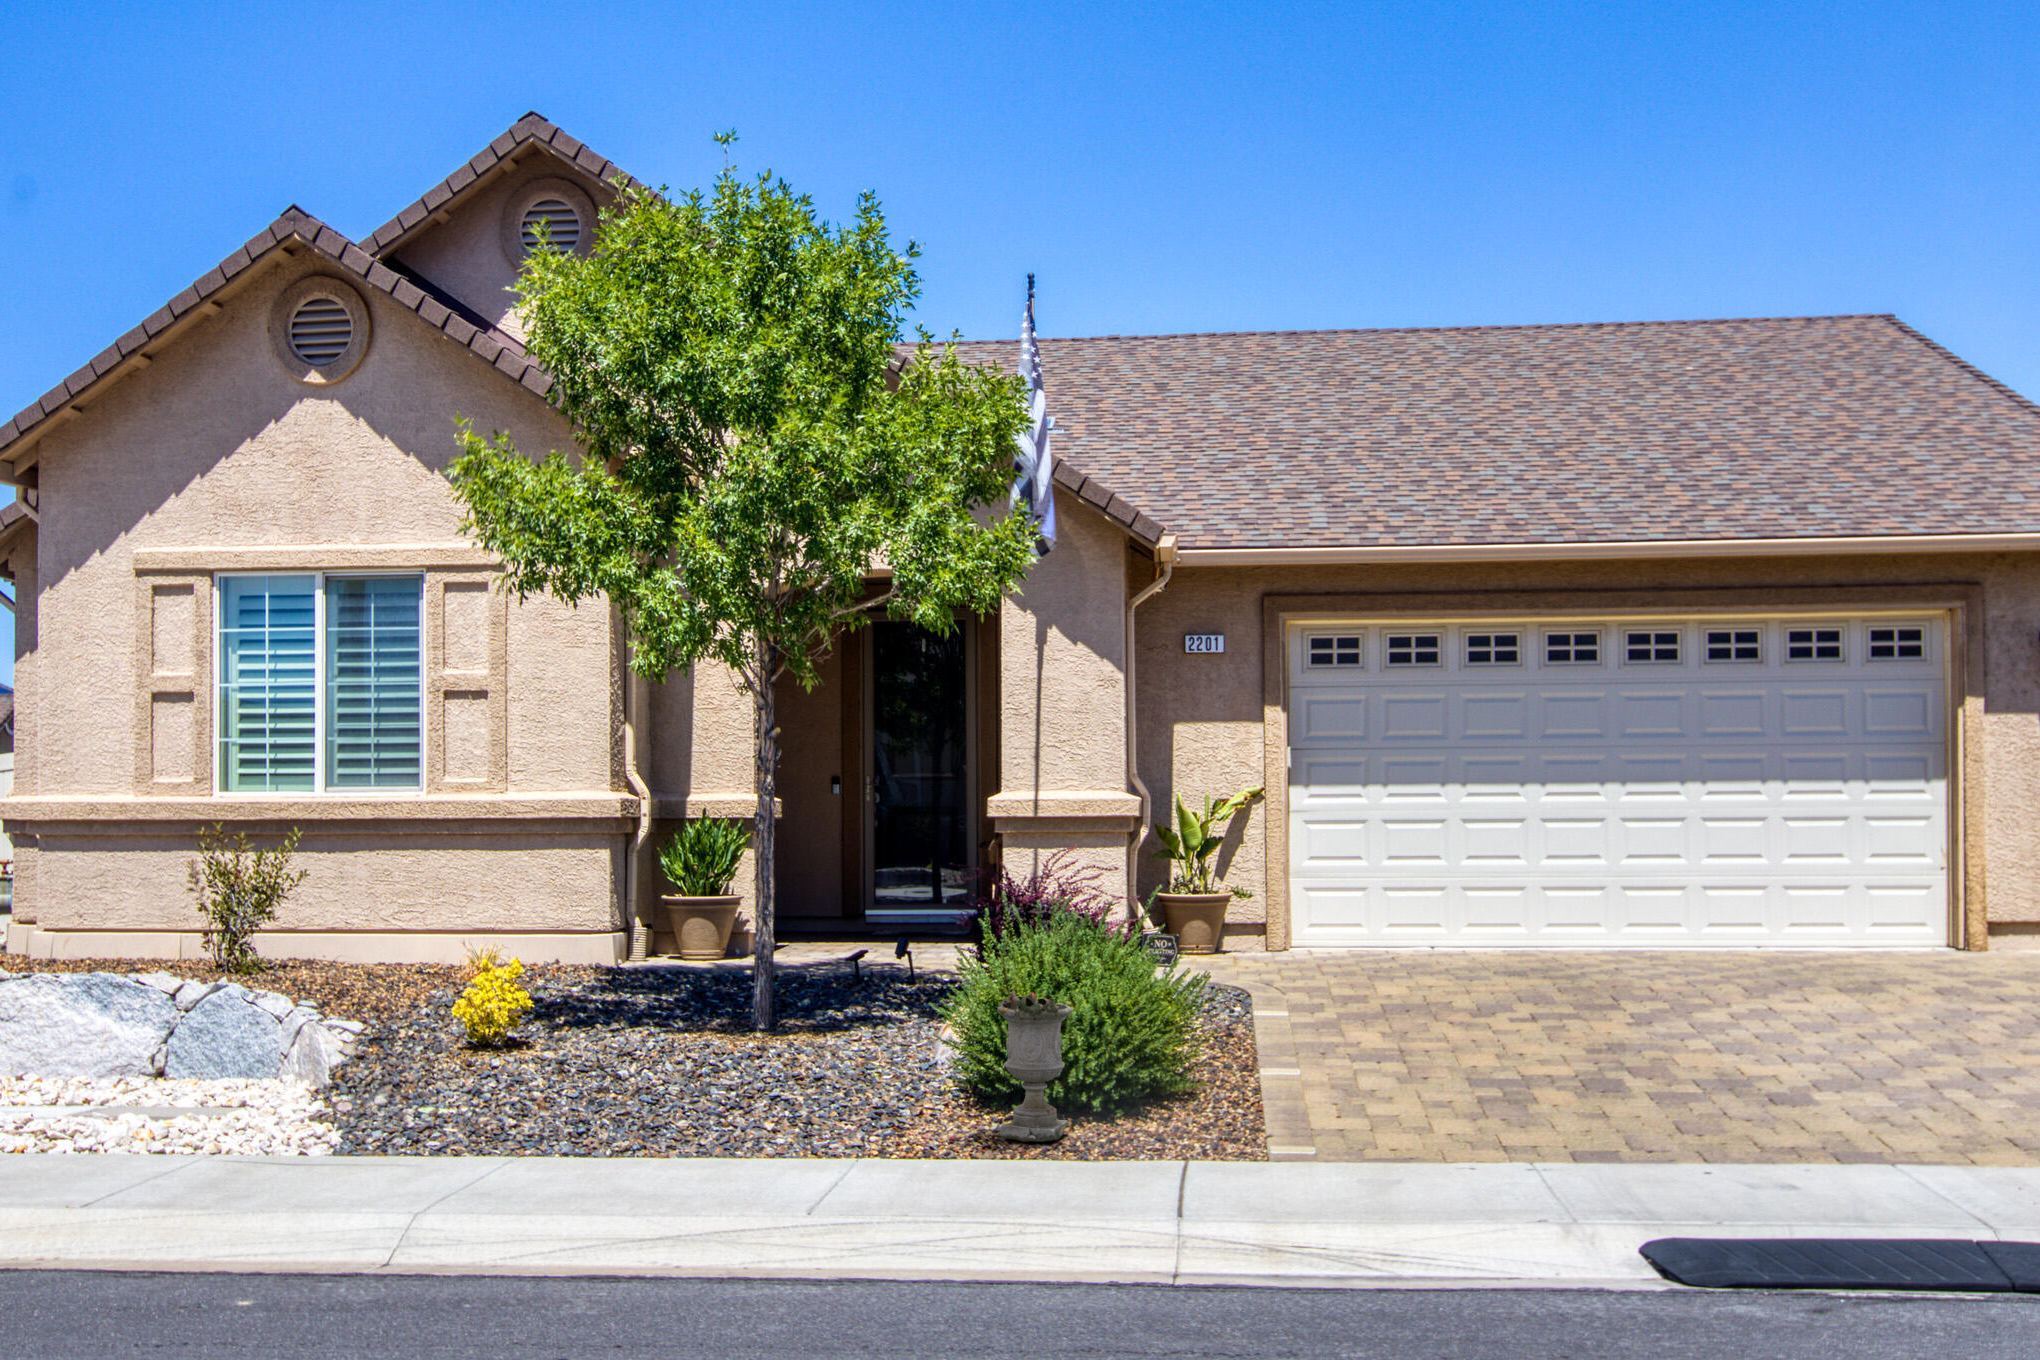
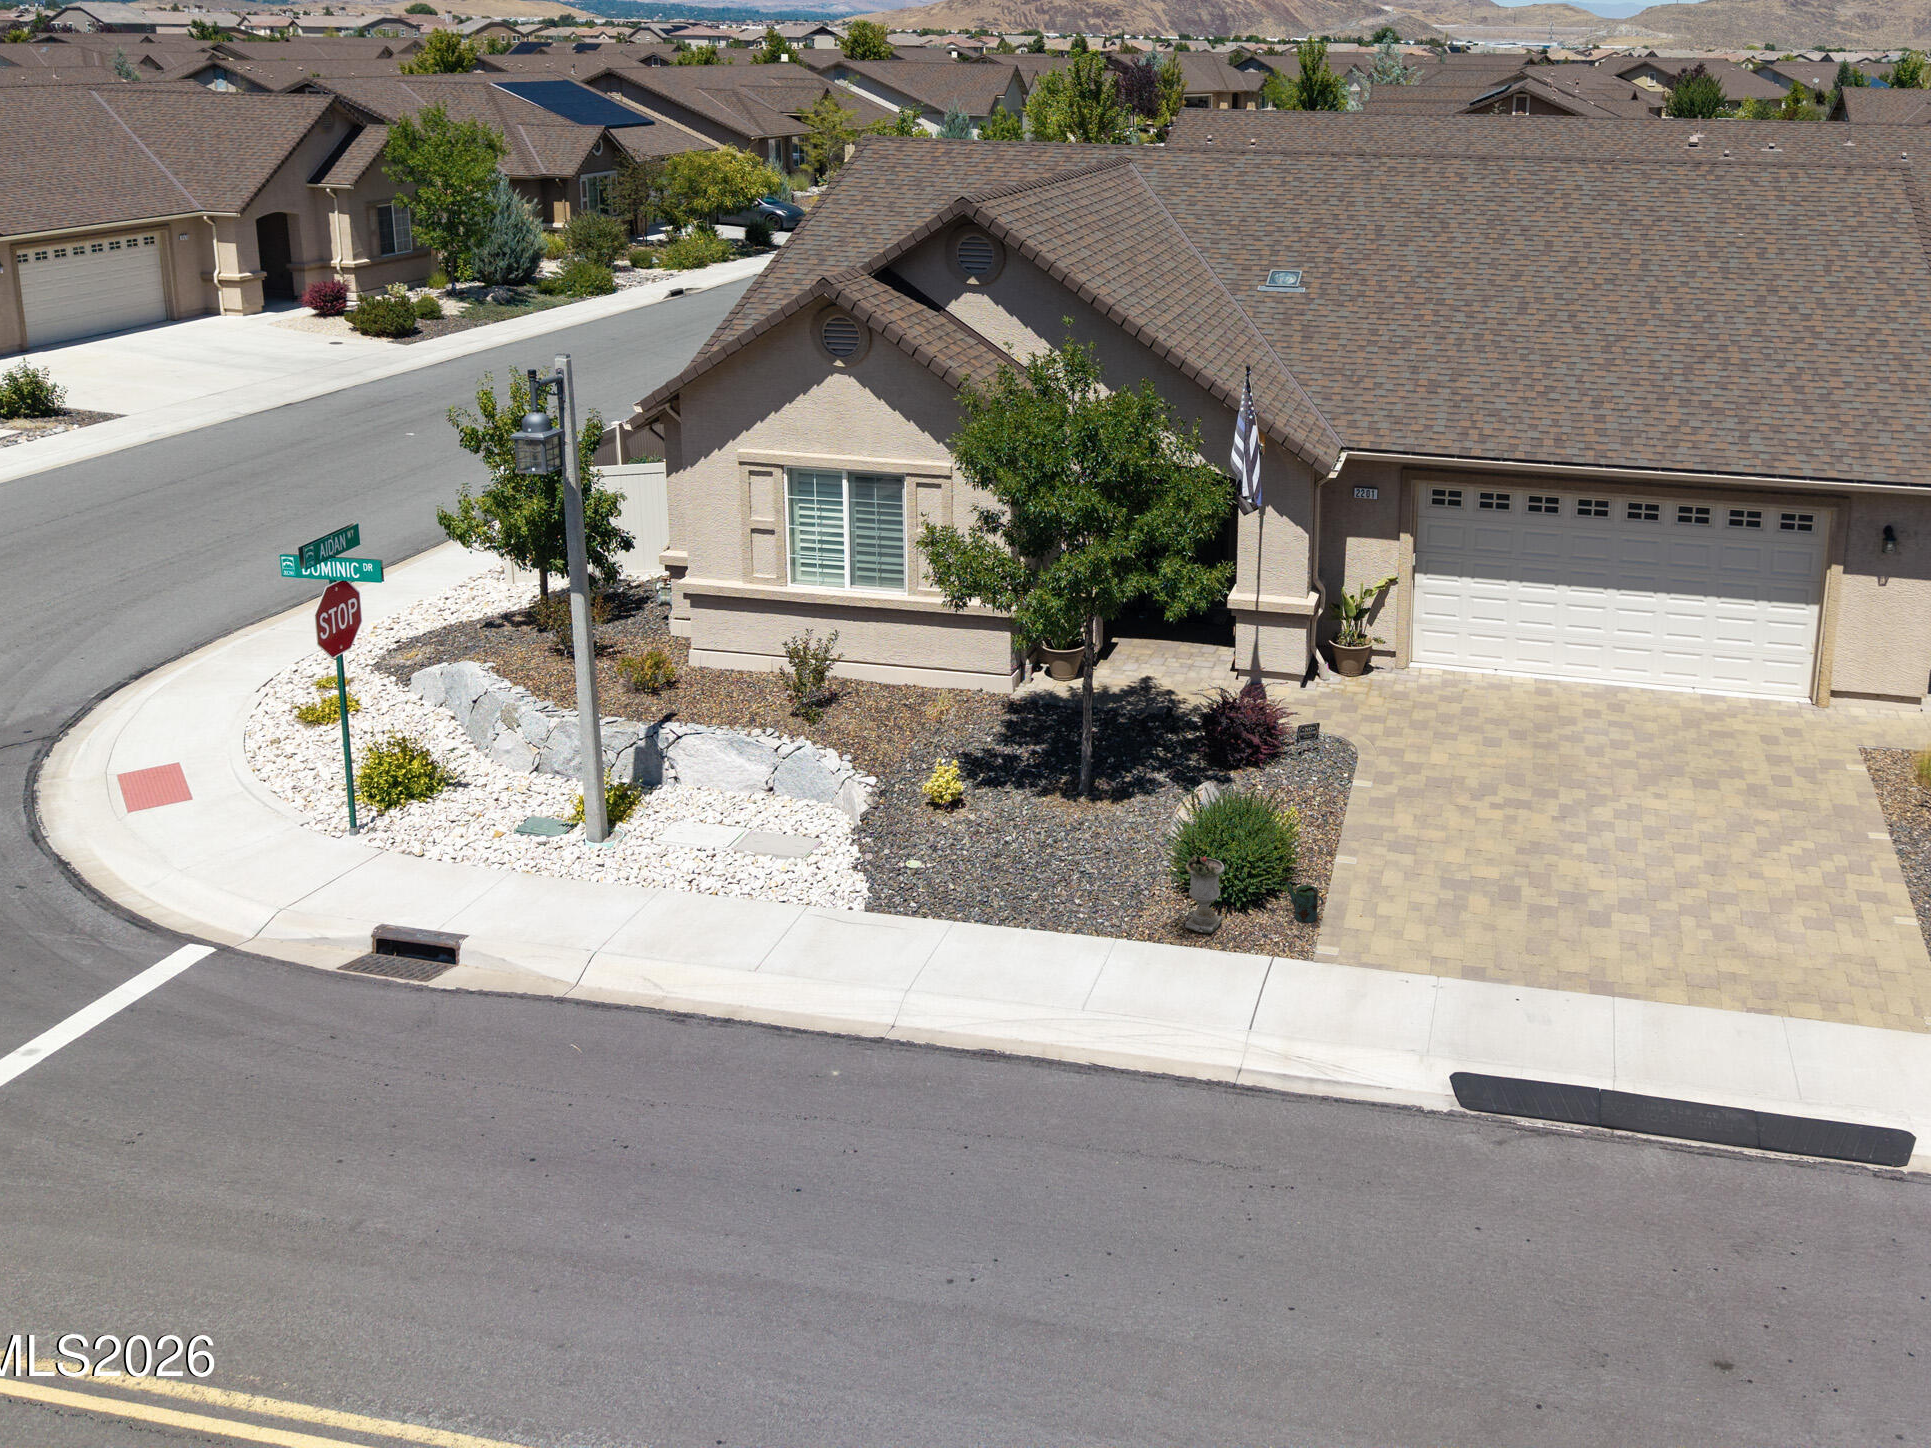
watering can: none [1170,1051,1259,1130] -> present [1281,876,1323,923]

